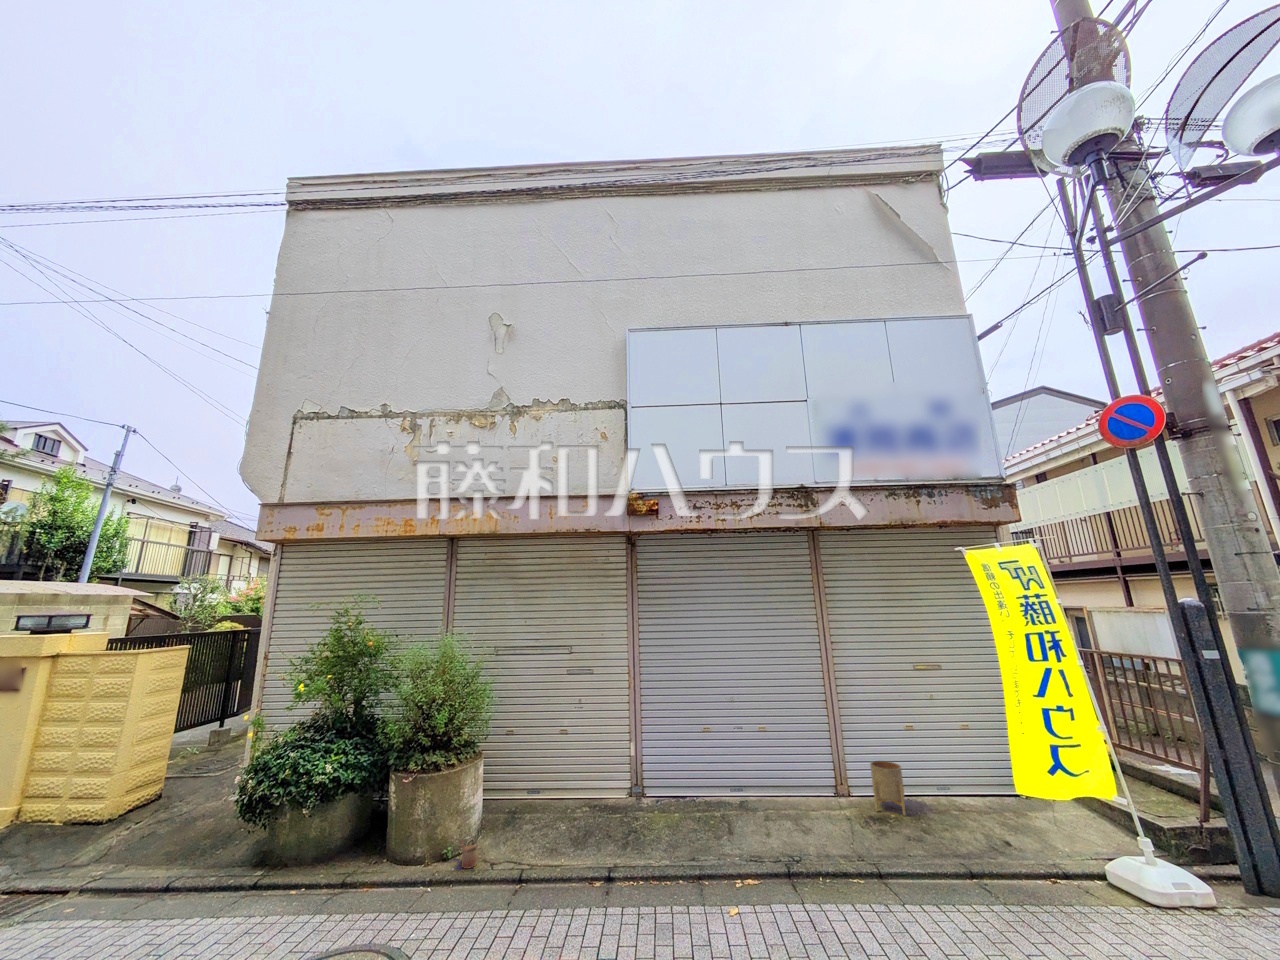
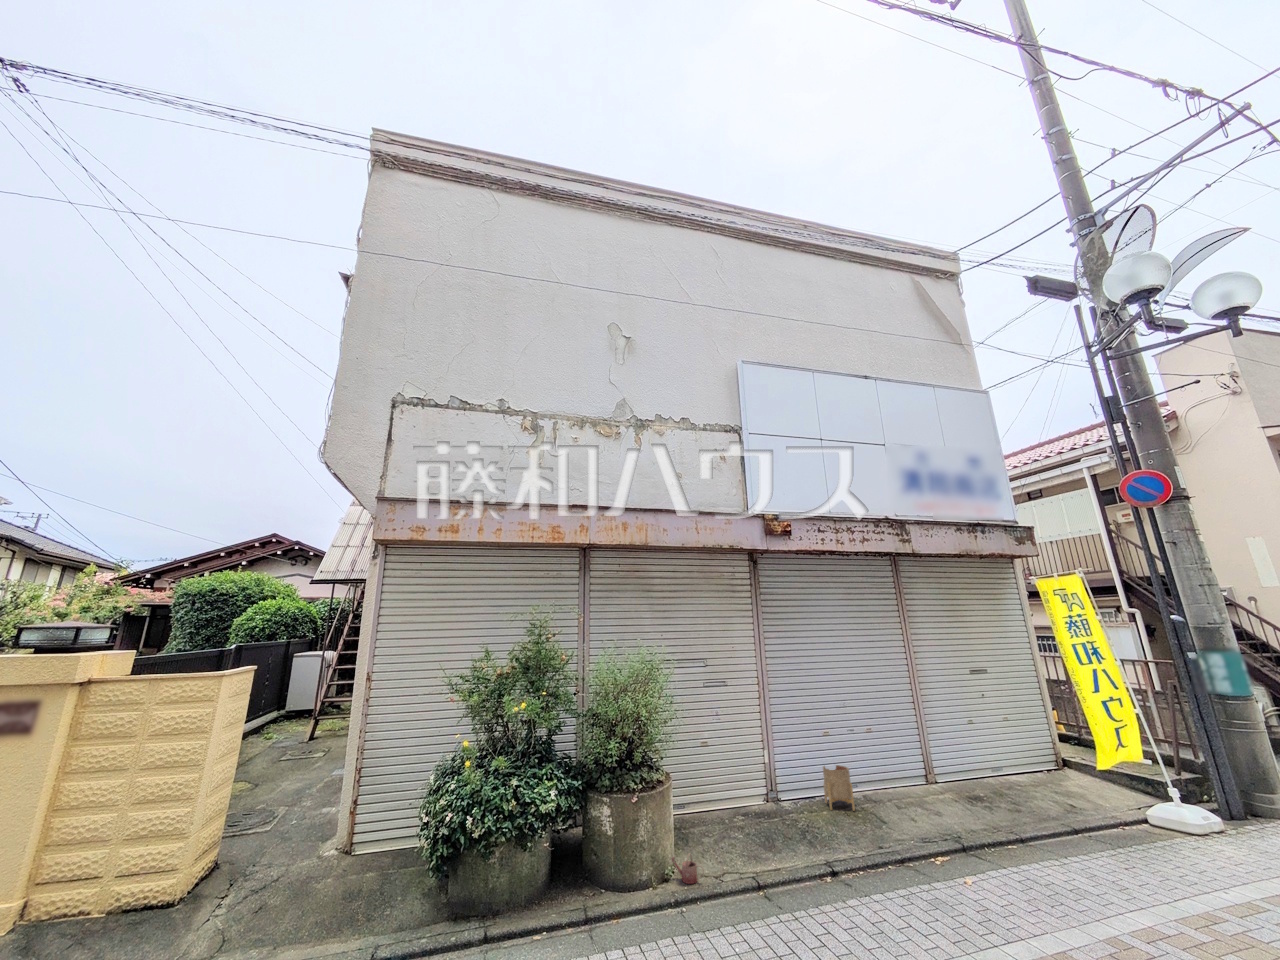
planter: present [870,761,906,815] -> present [823,765,855,811]

